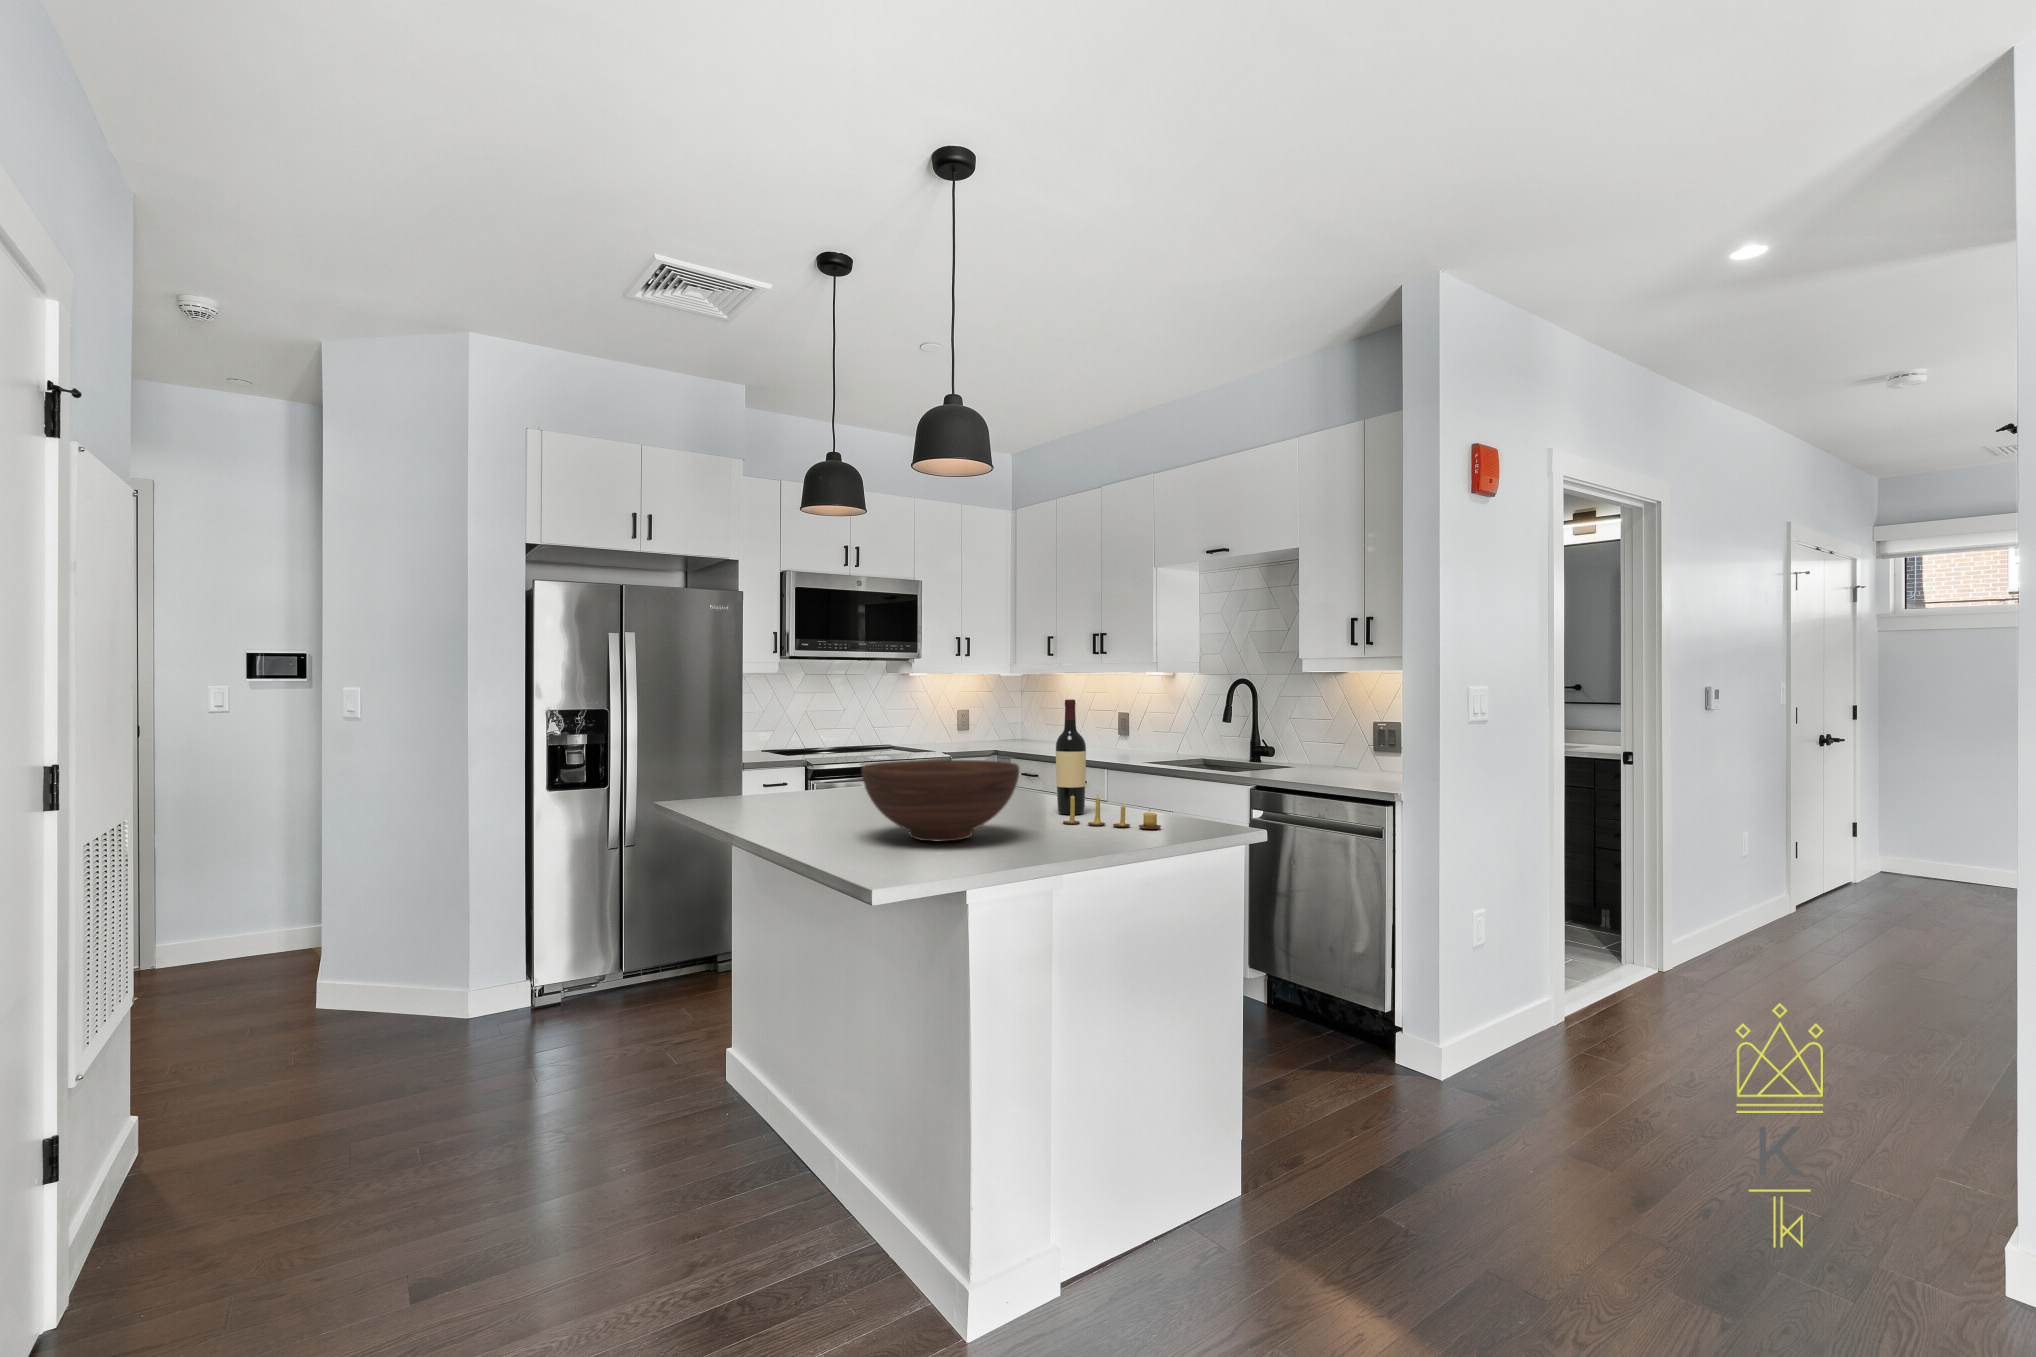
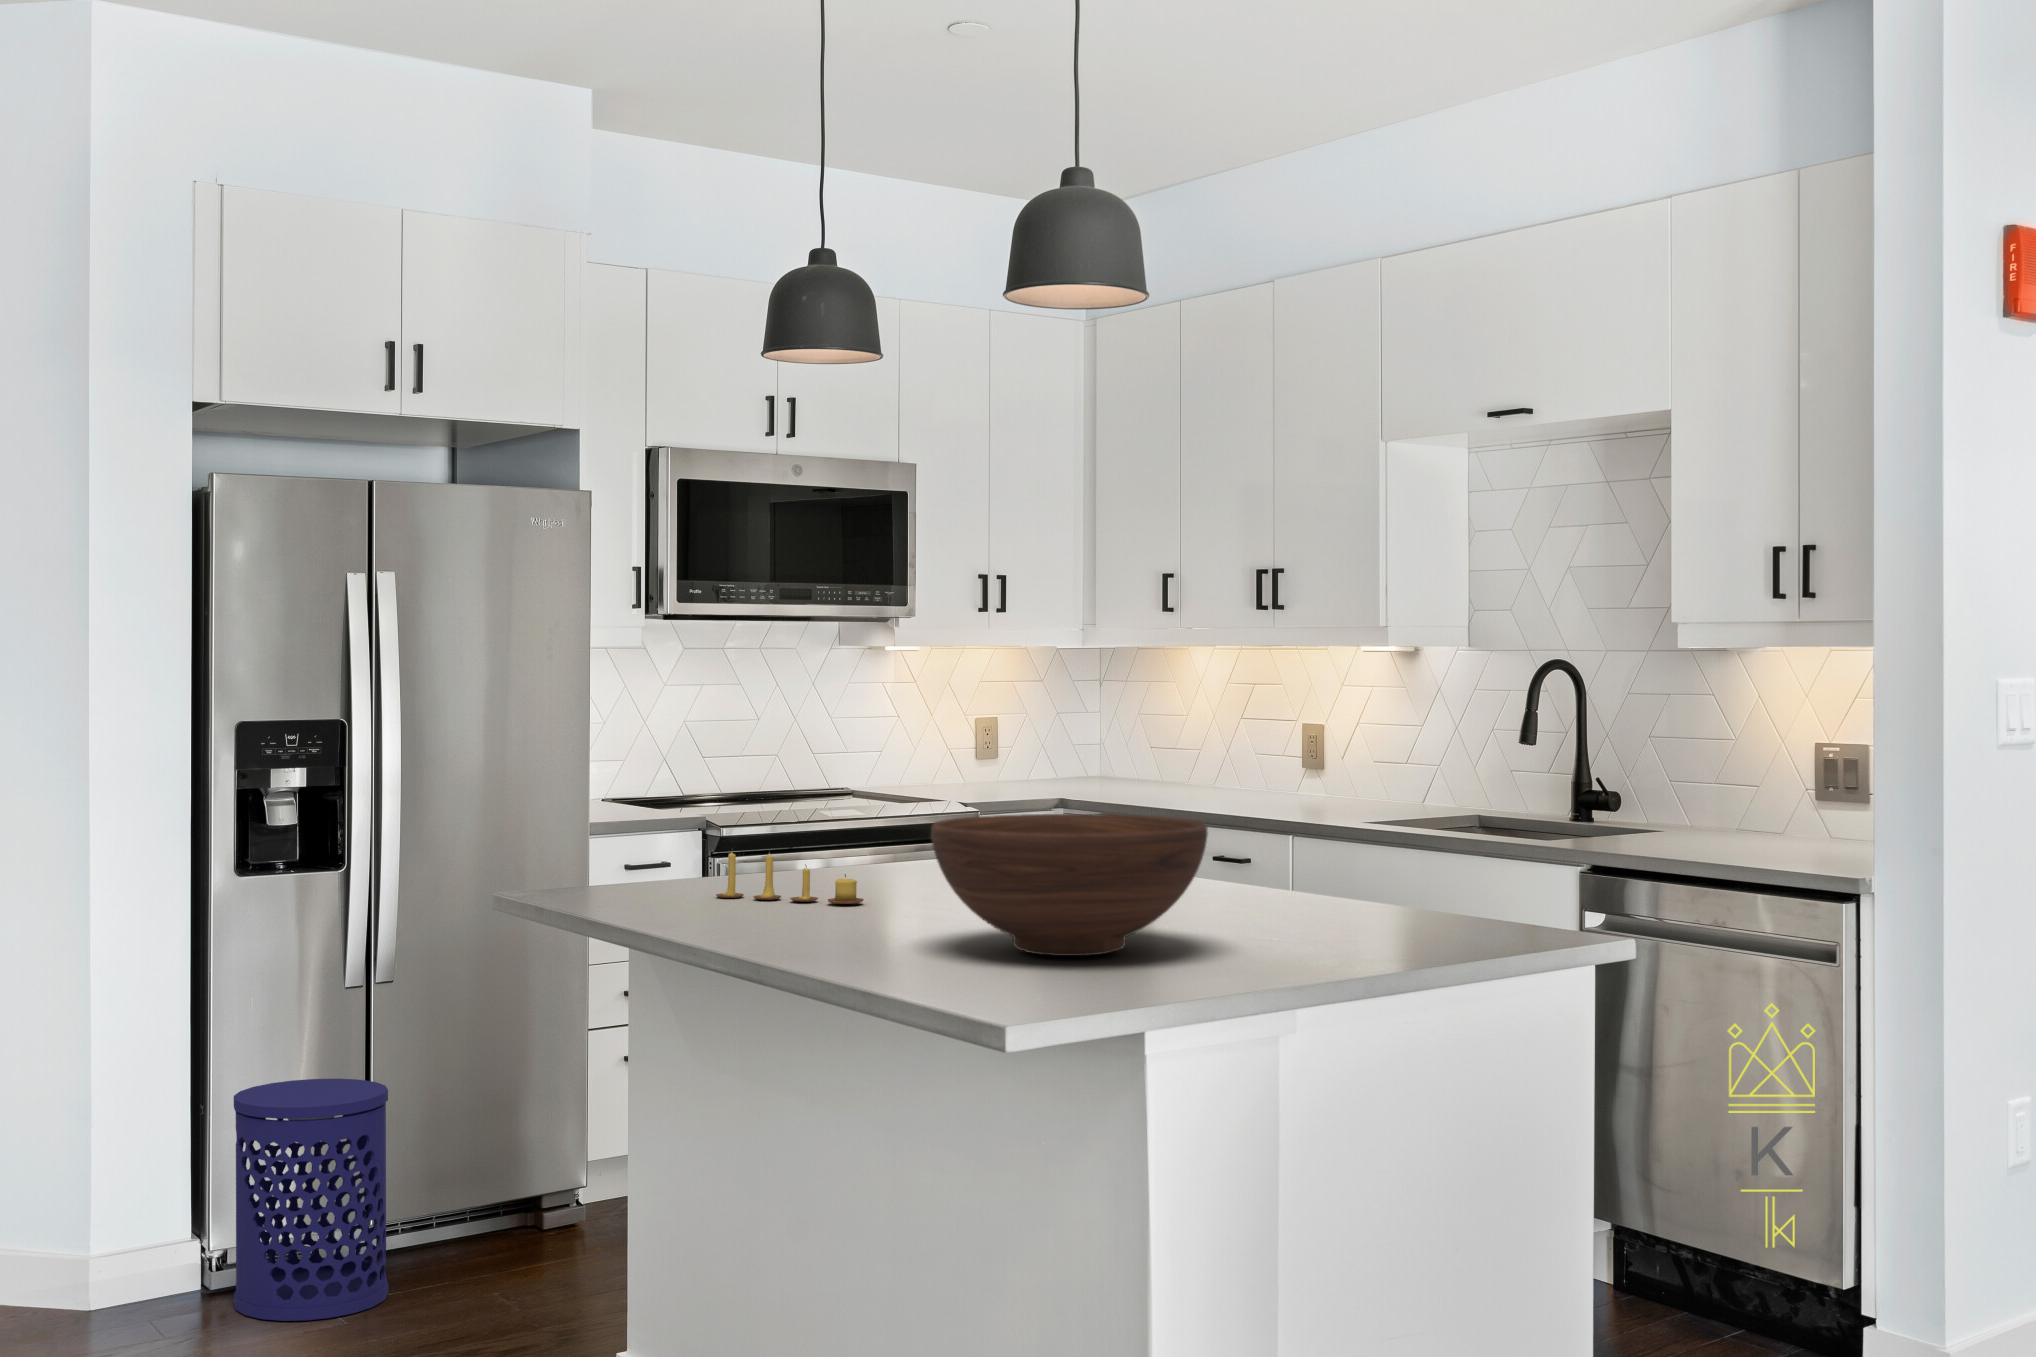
wine bottle: present [1056,699,1086,814] -> none [1248,705,1303,913]
candle: present [1063,794,1161,829] -> present [716,849,864,904]
waste bin: none [540,897,625,1028] -> present [234,1079,389,1321]

